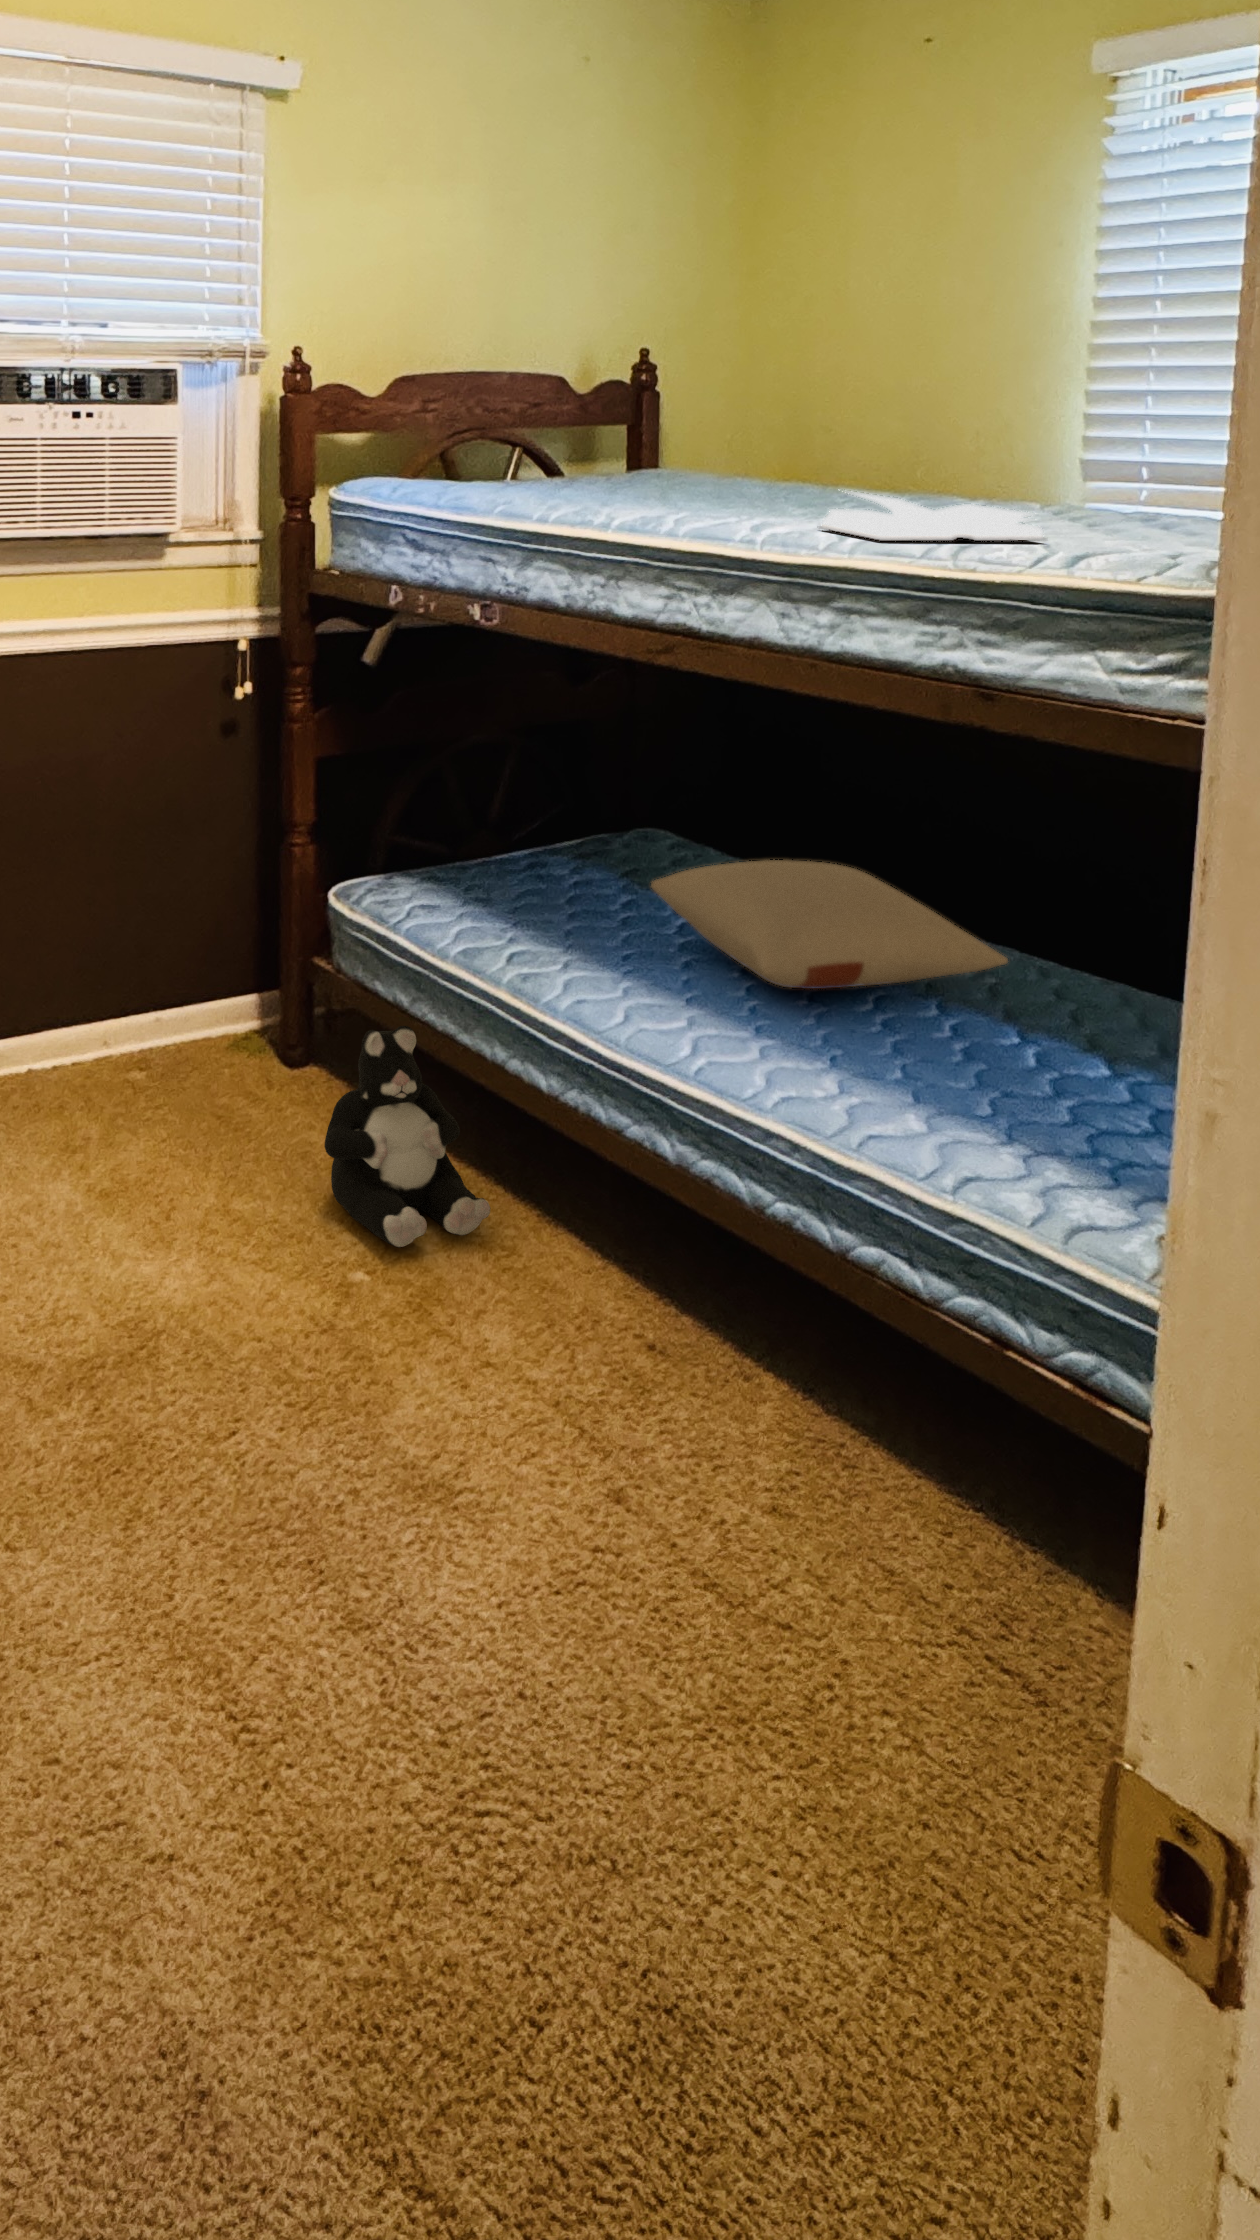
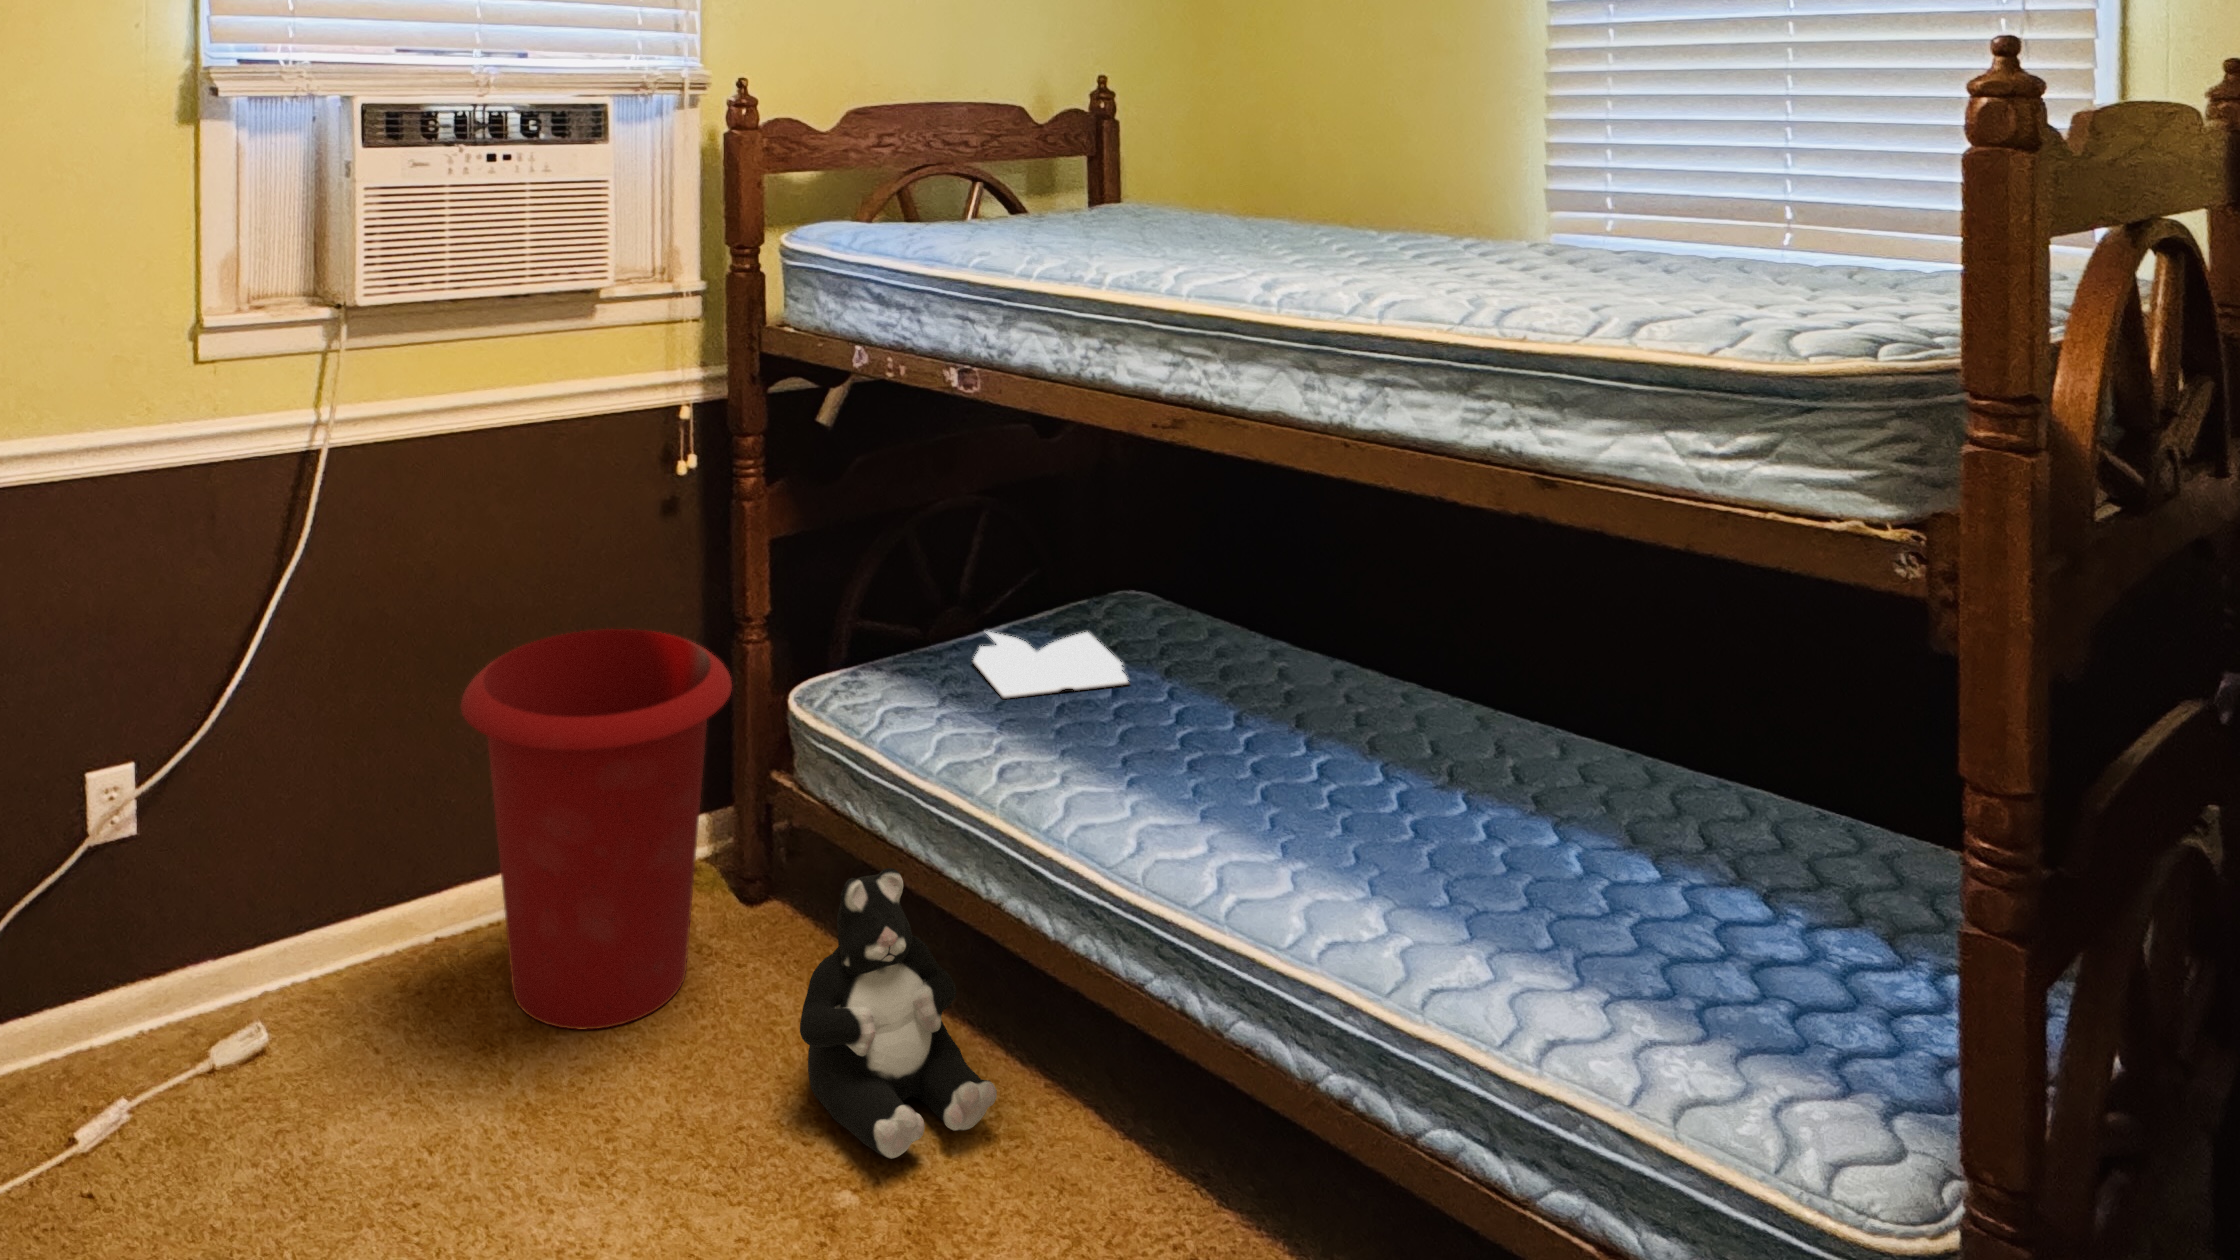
book: present [820,491,1044,541] -> present [972,632,1130,699]
waste bin: none [48,827,274,1140] -> present [461,629,732,1030]
pillow: present [651,860,1008,989] -> none [1153,639,1536,796]

